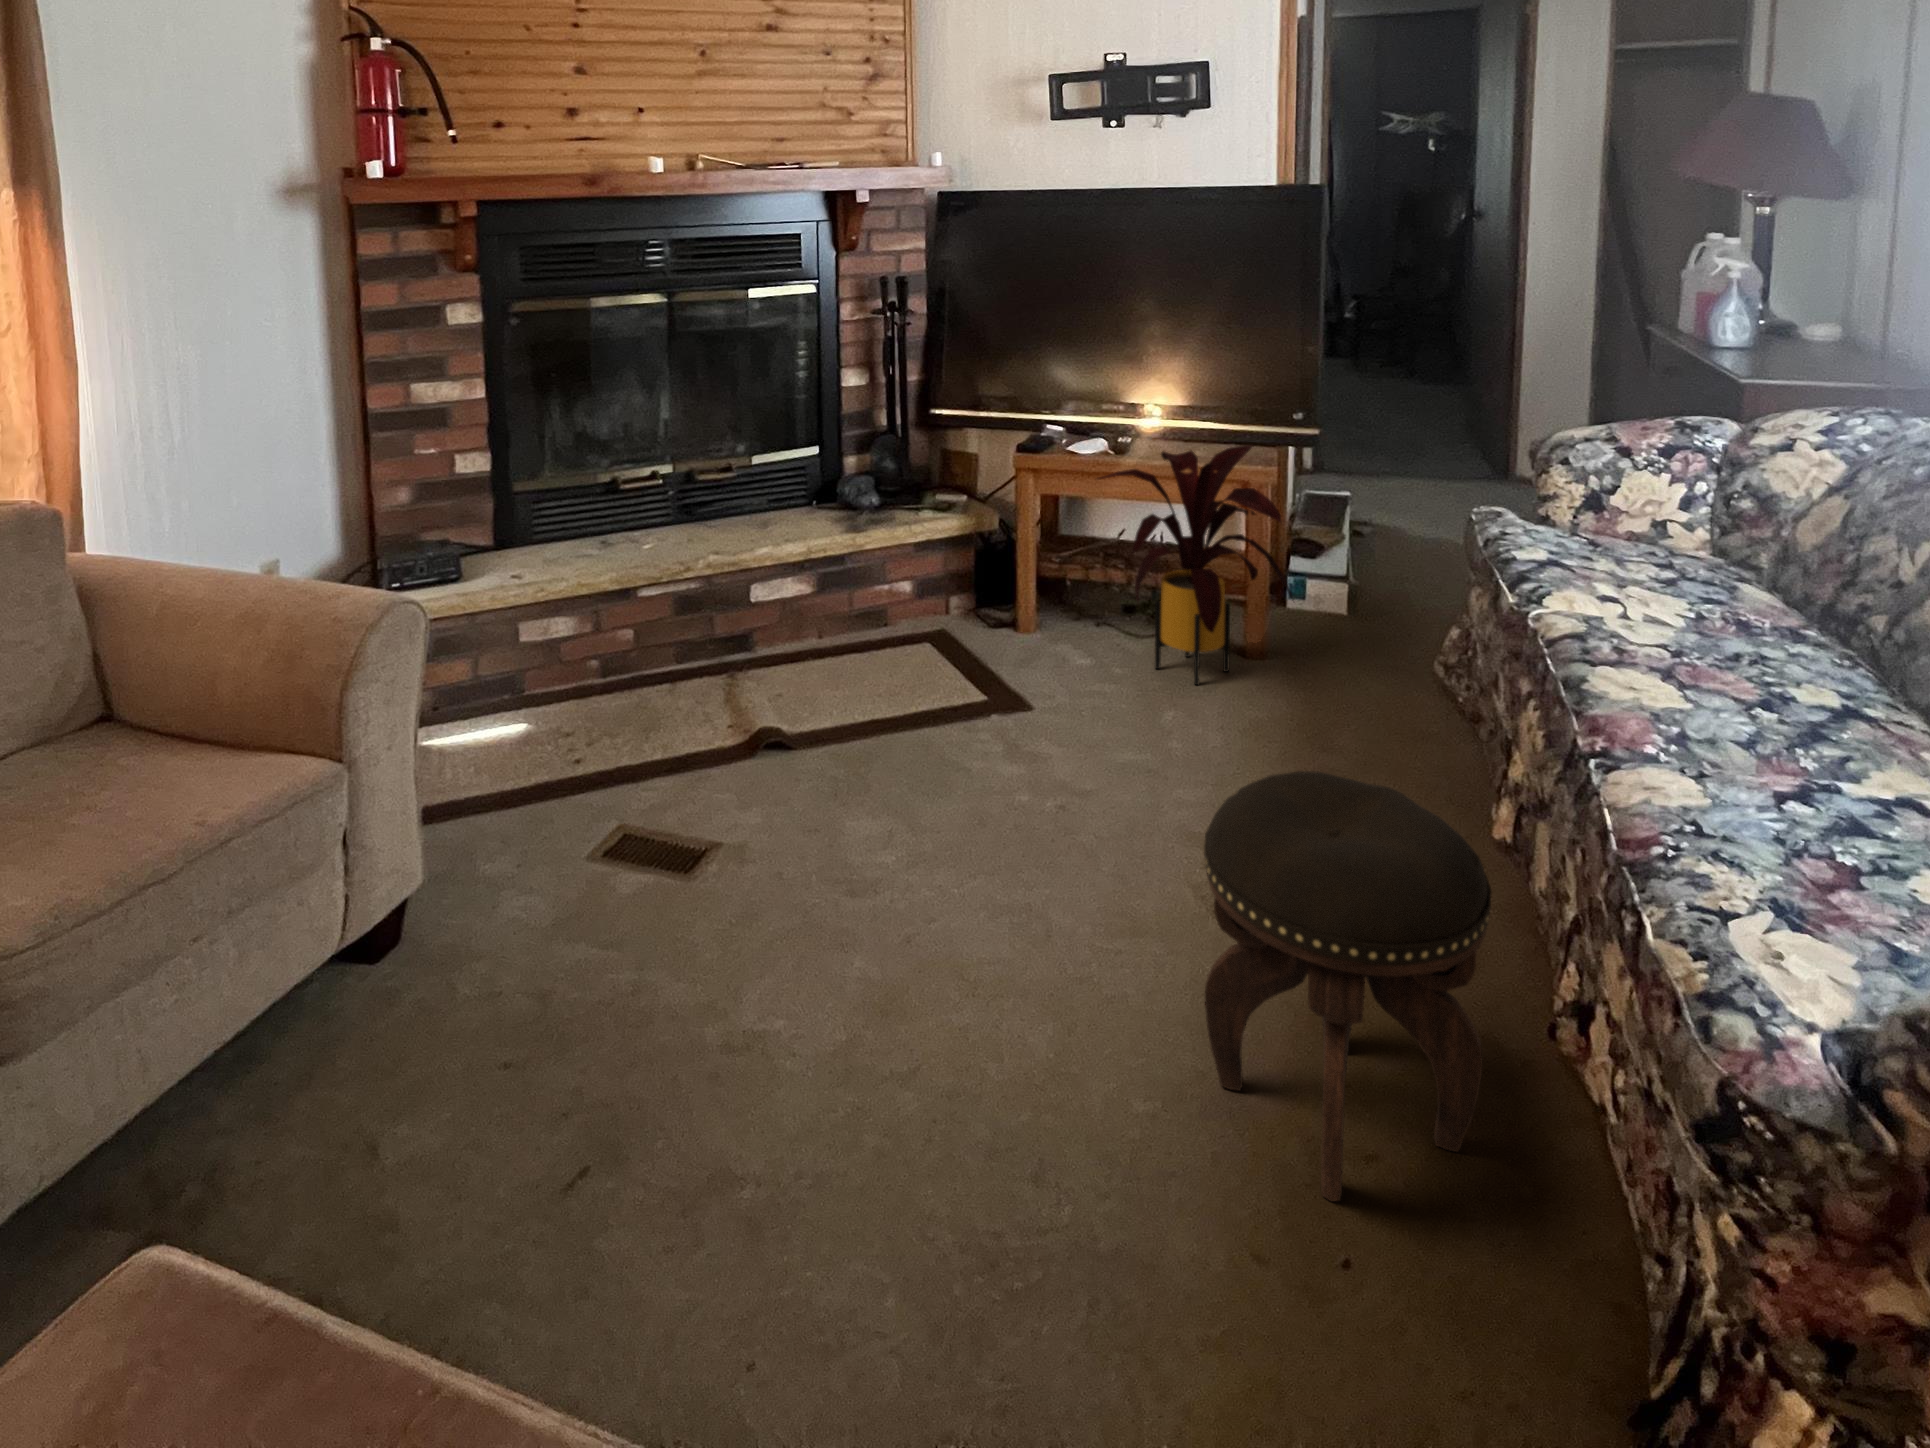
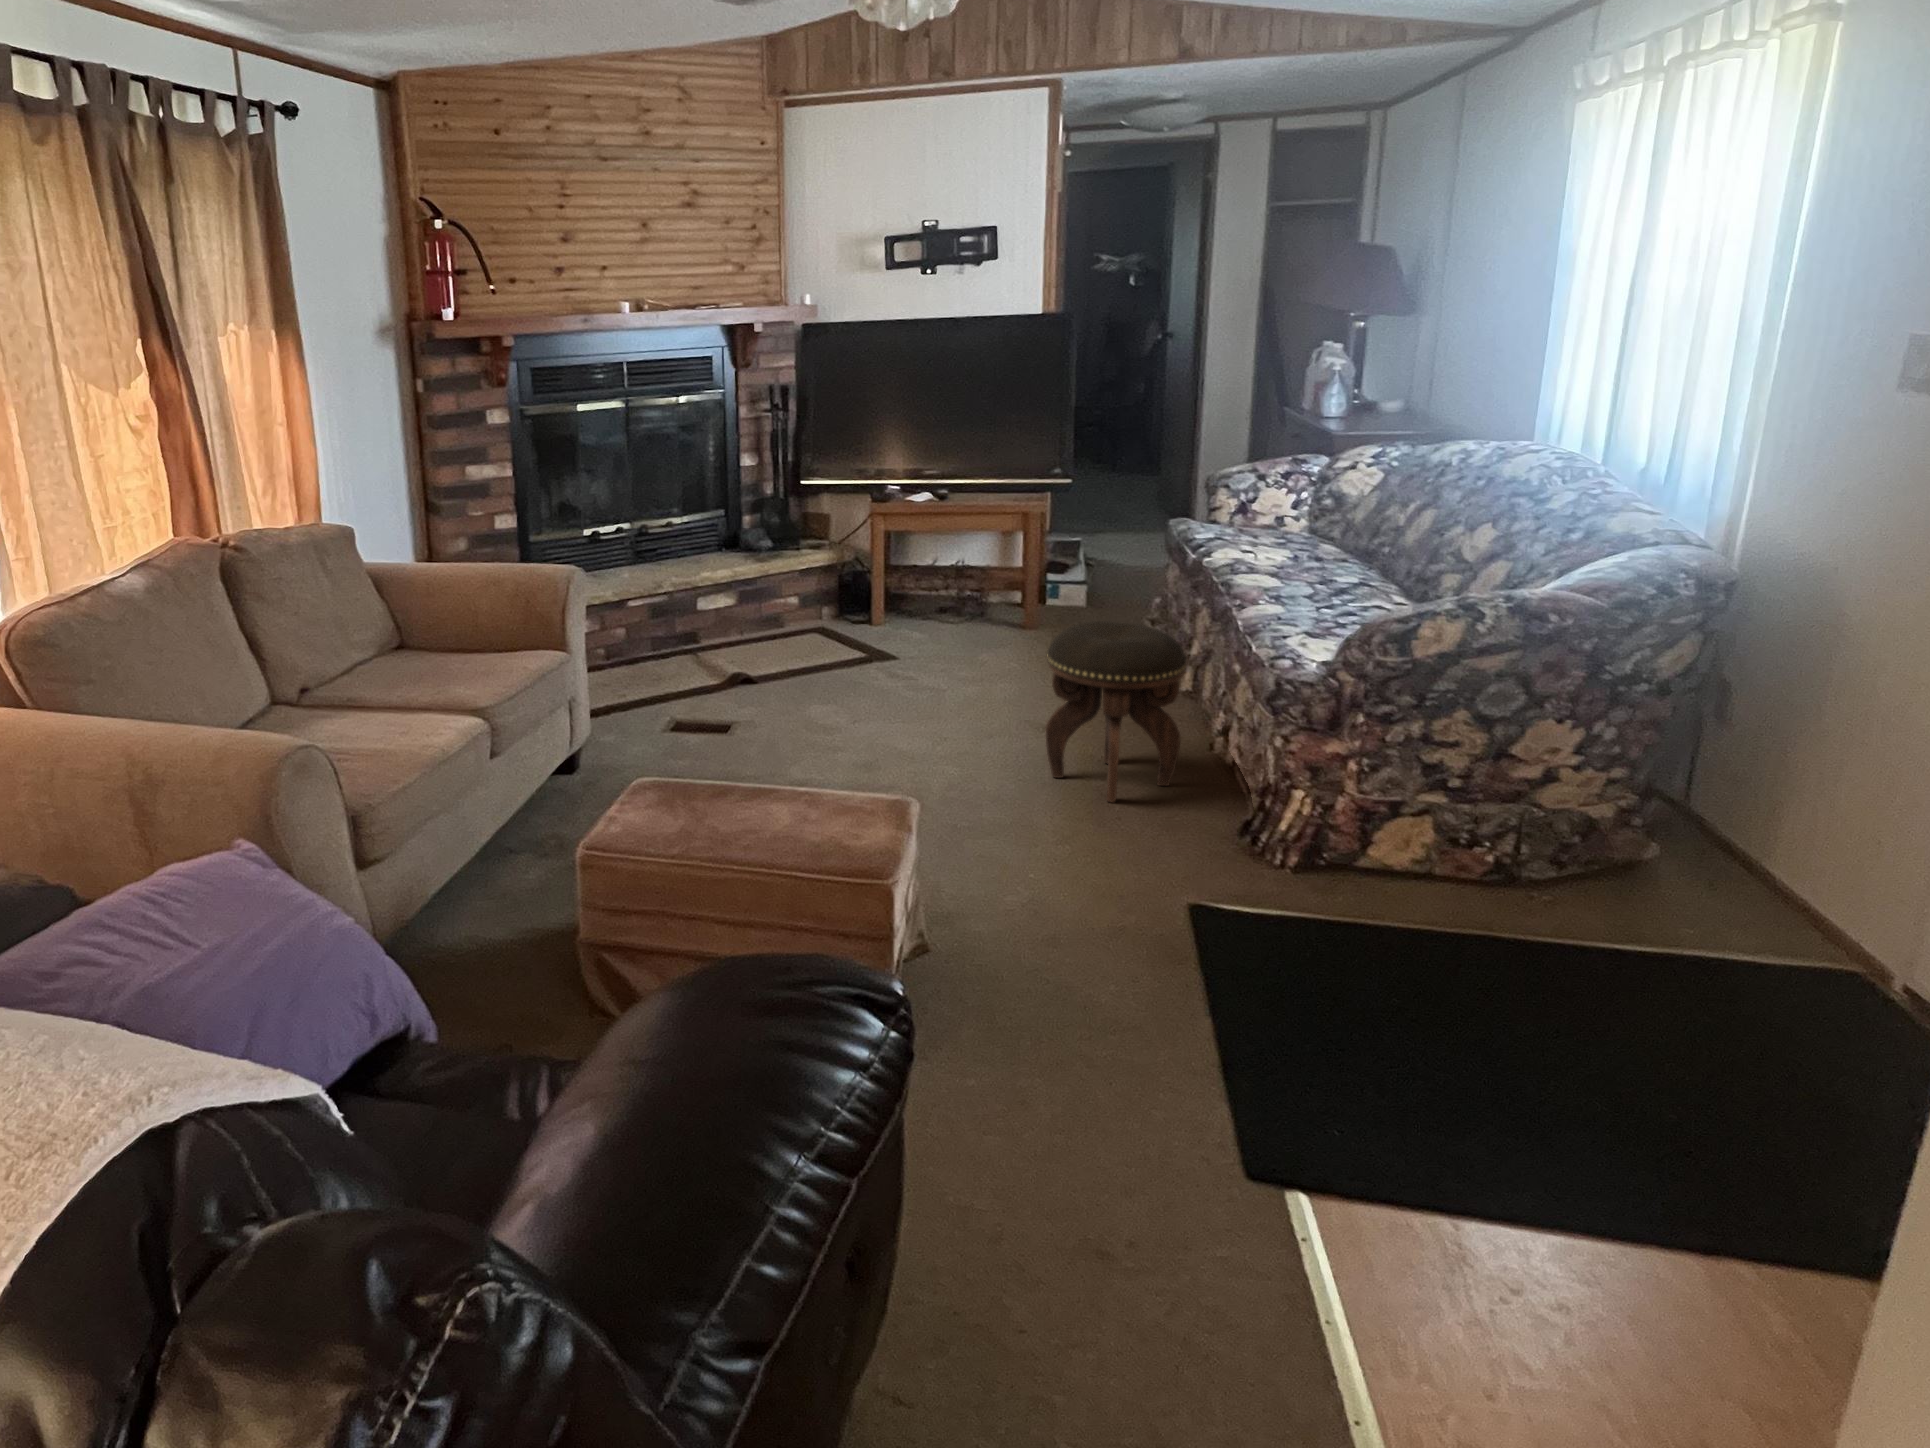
house plant: present [1098,444,1292,685] -> none [930,490,1062,643]

